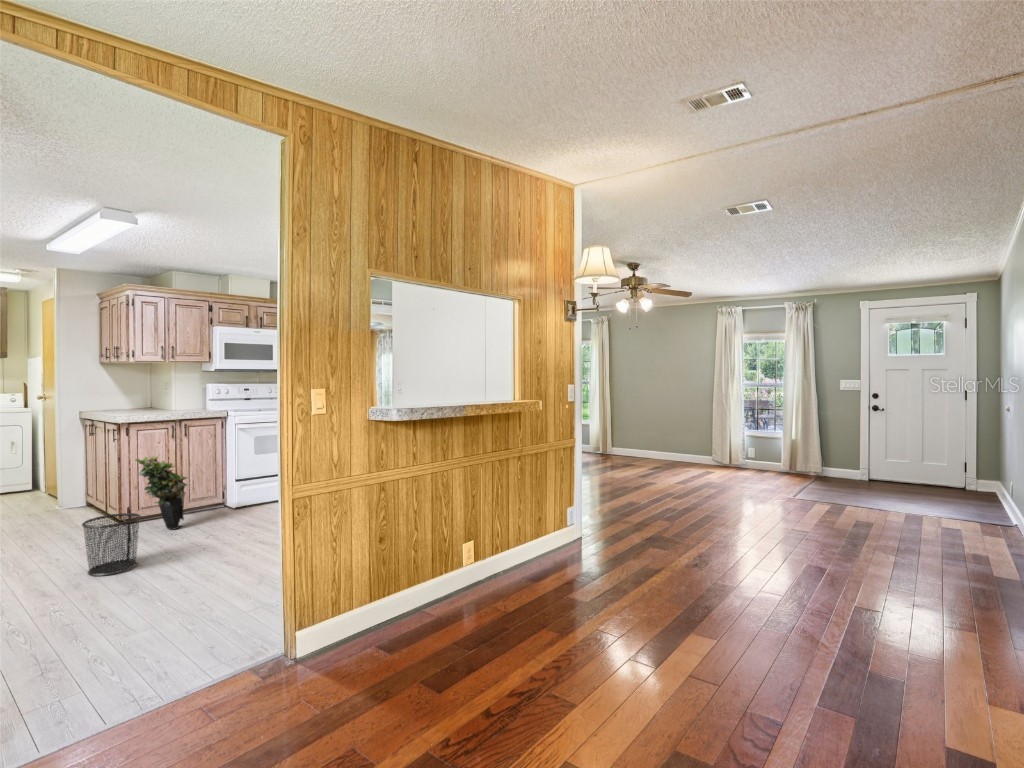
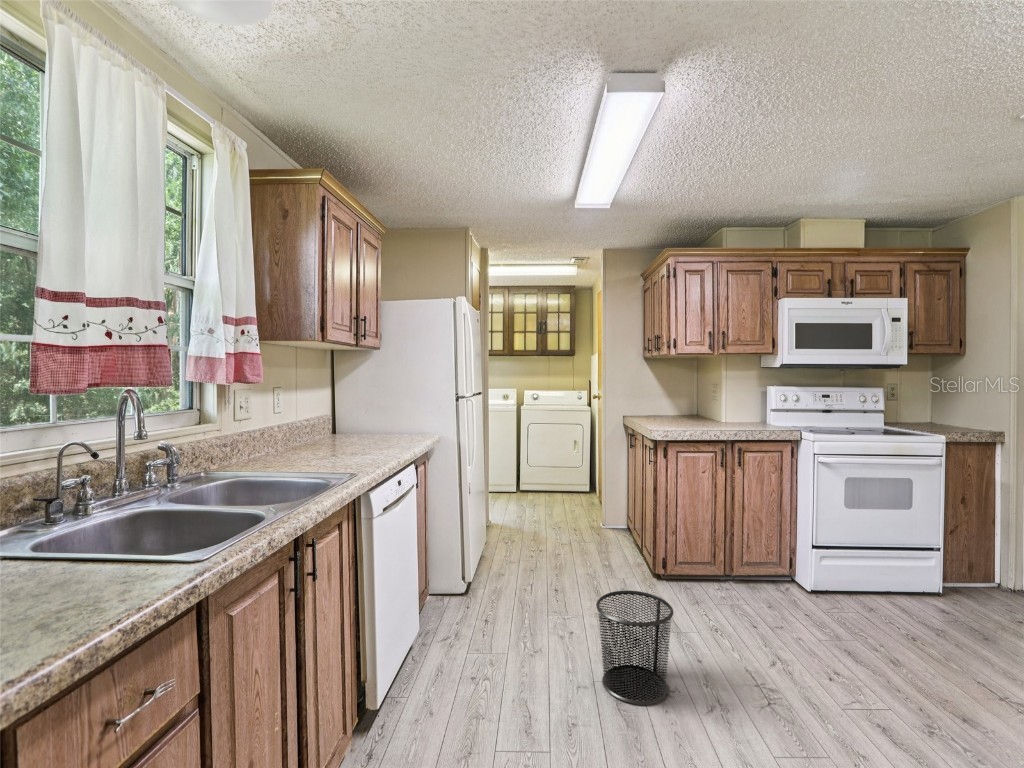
potted plant: present [135,456,187,530] -> none [672,491,743,616]

